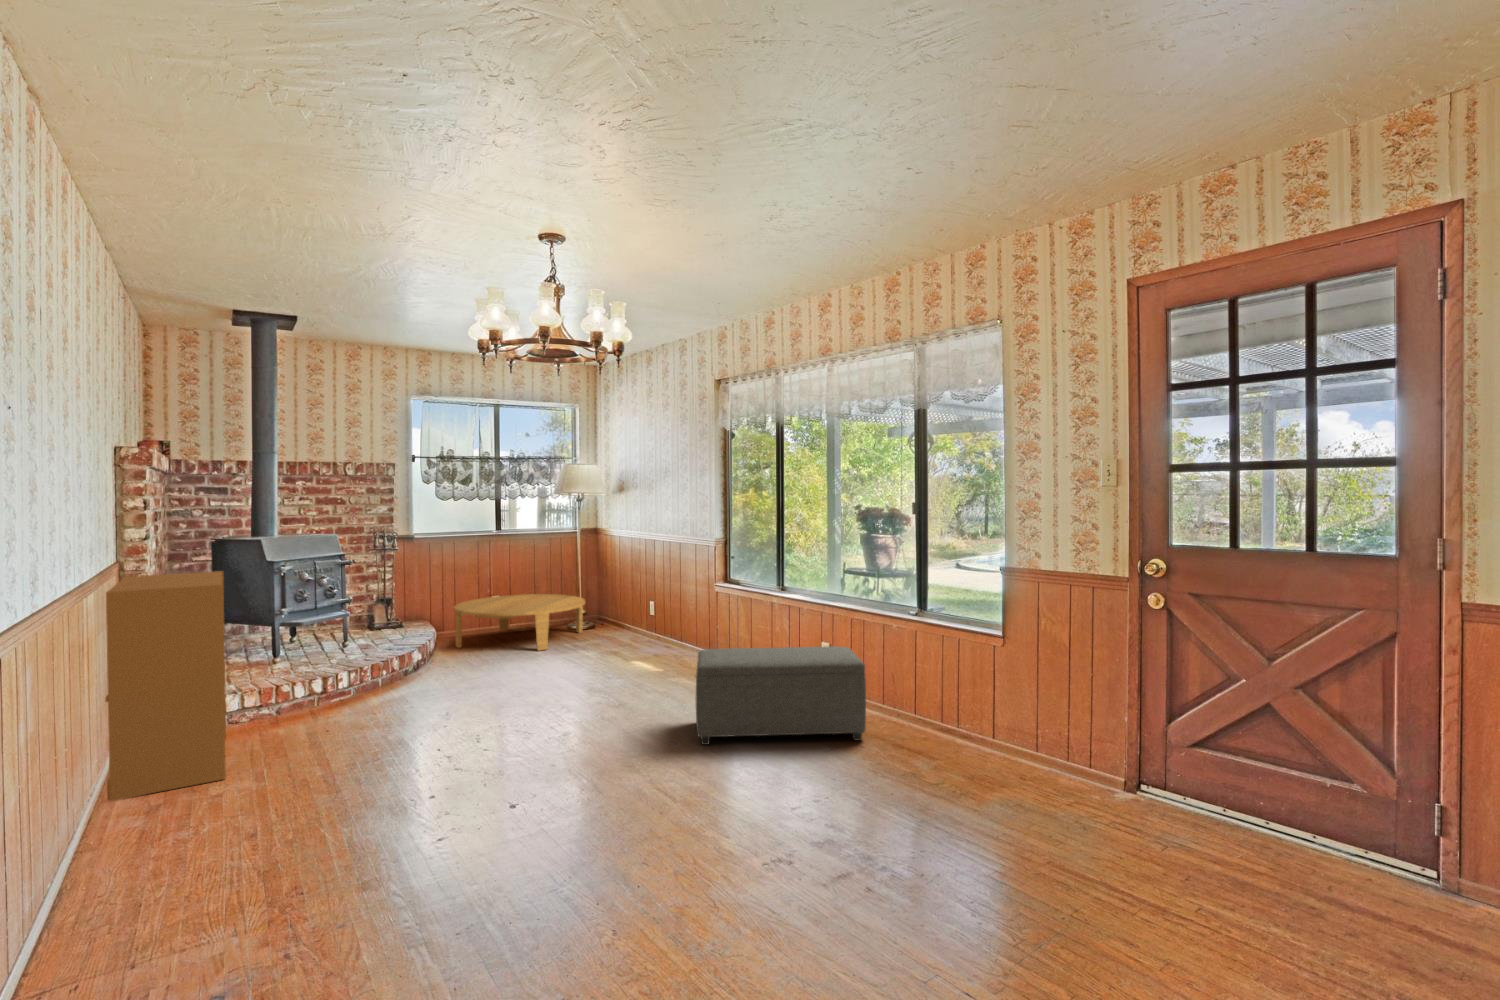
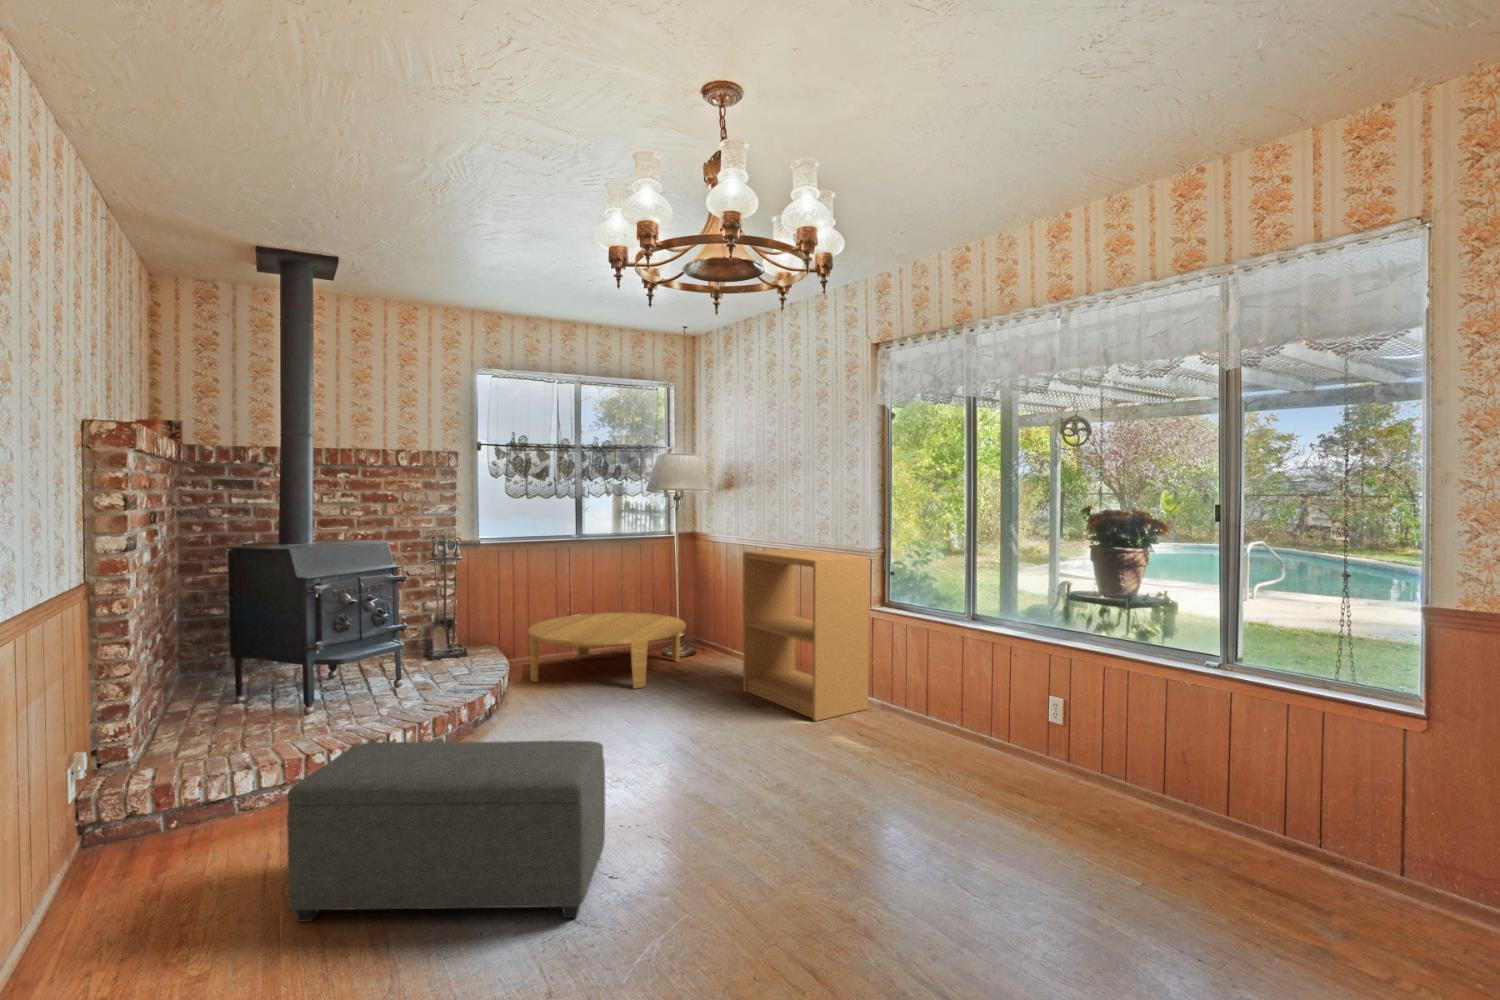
bookshelf: present [106,571,226,801] -> present [743,549,869,721]
ottoman: present [696,646,866,745] -> present [287,741,605,921]

